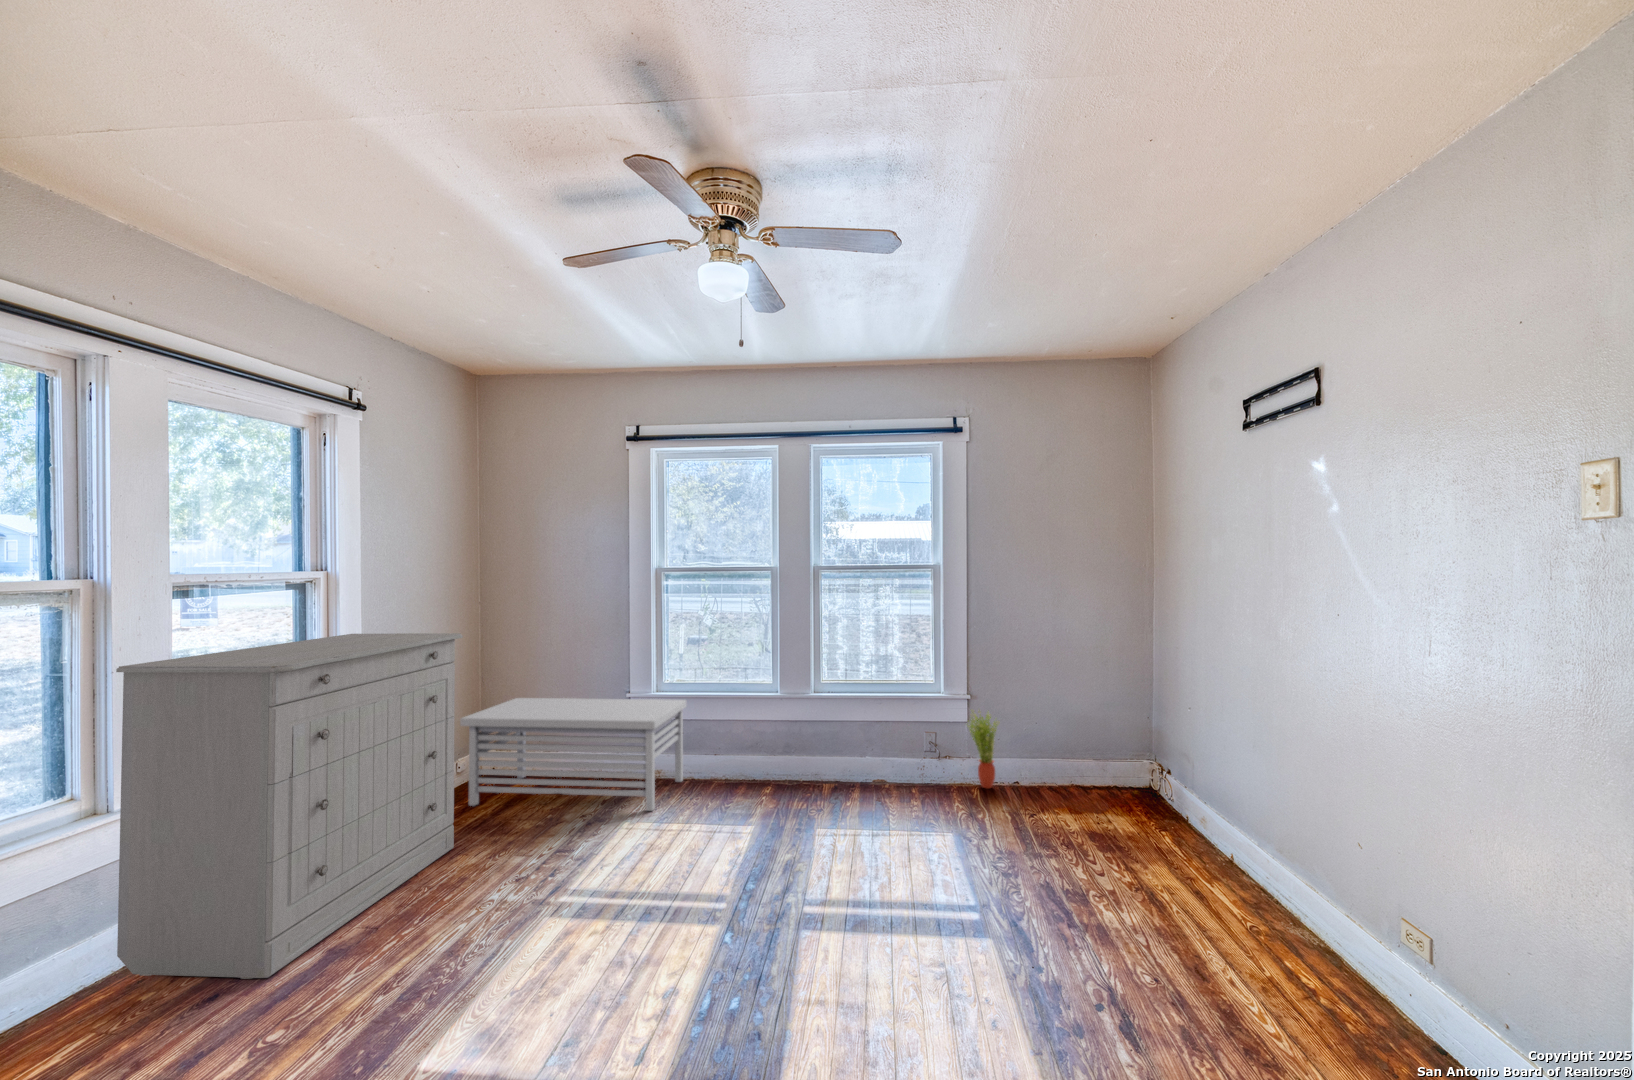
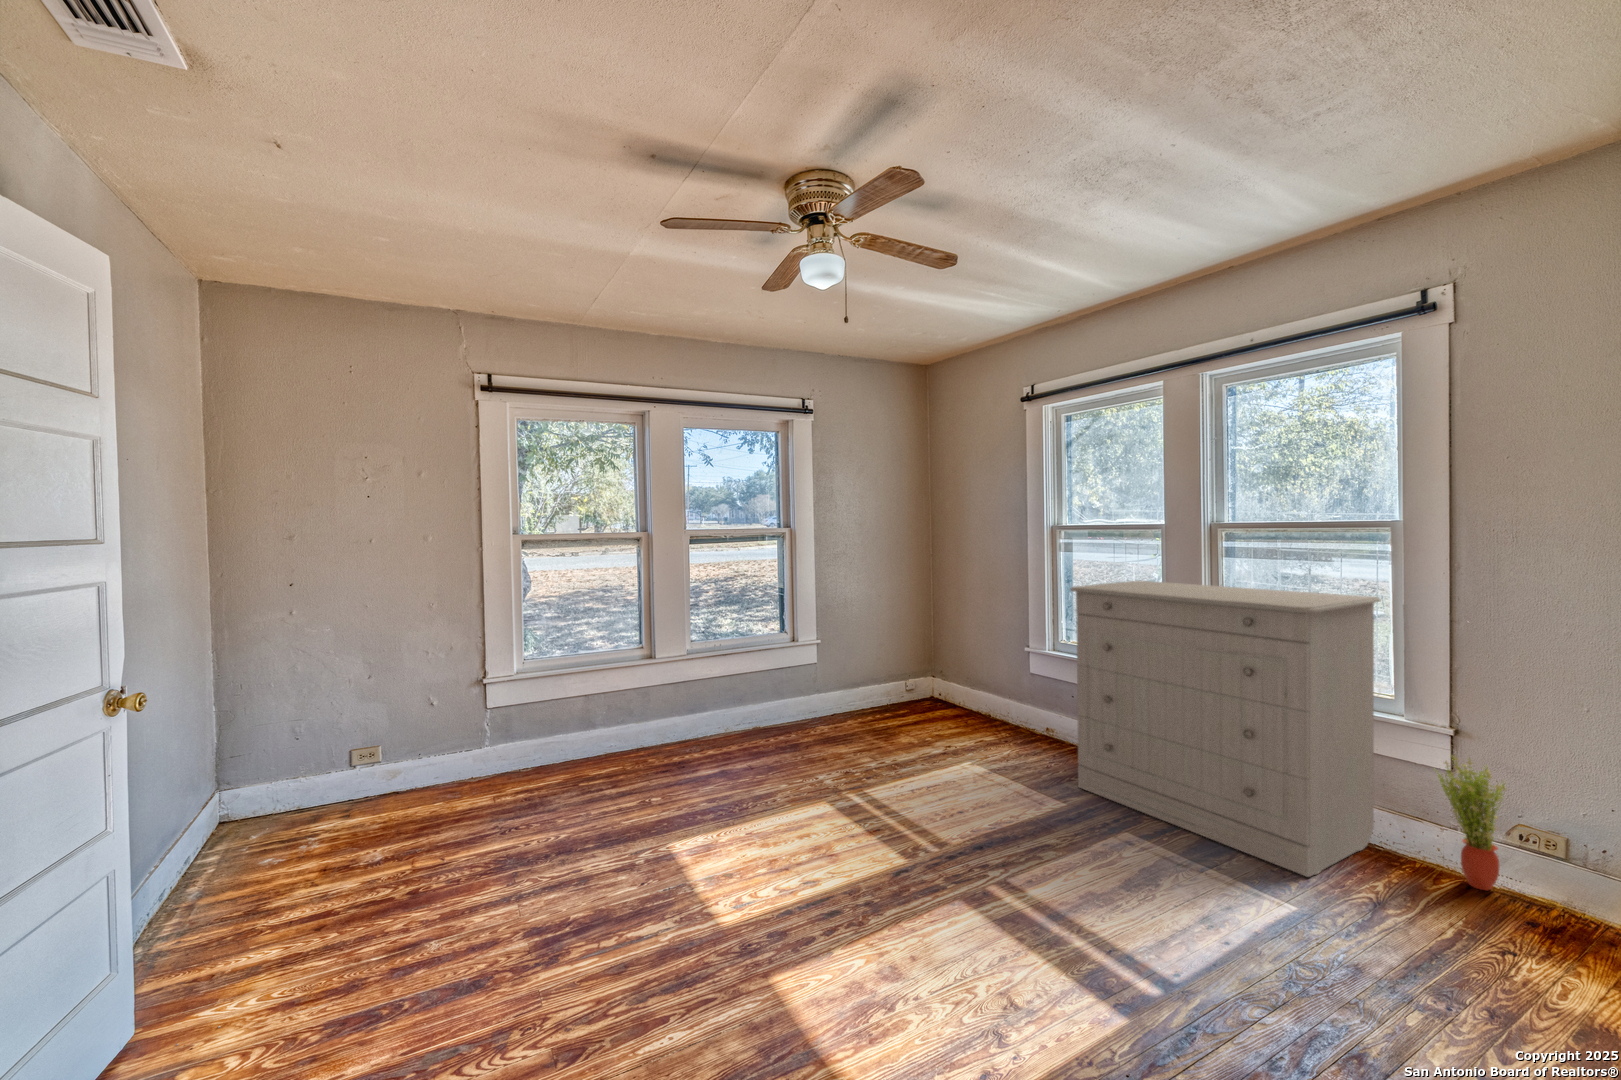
dresser: present [116,633,463,979] -> present [1071,581,1380,877]
storage bench: present [460,698,686,811] -> none [885,638,1072,760]

